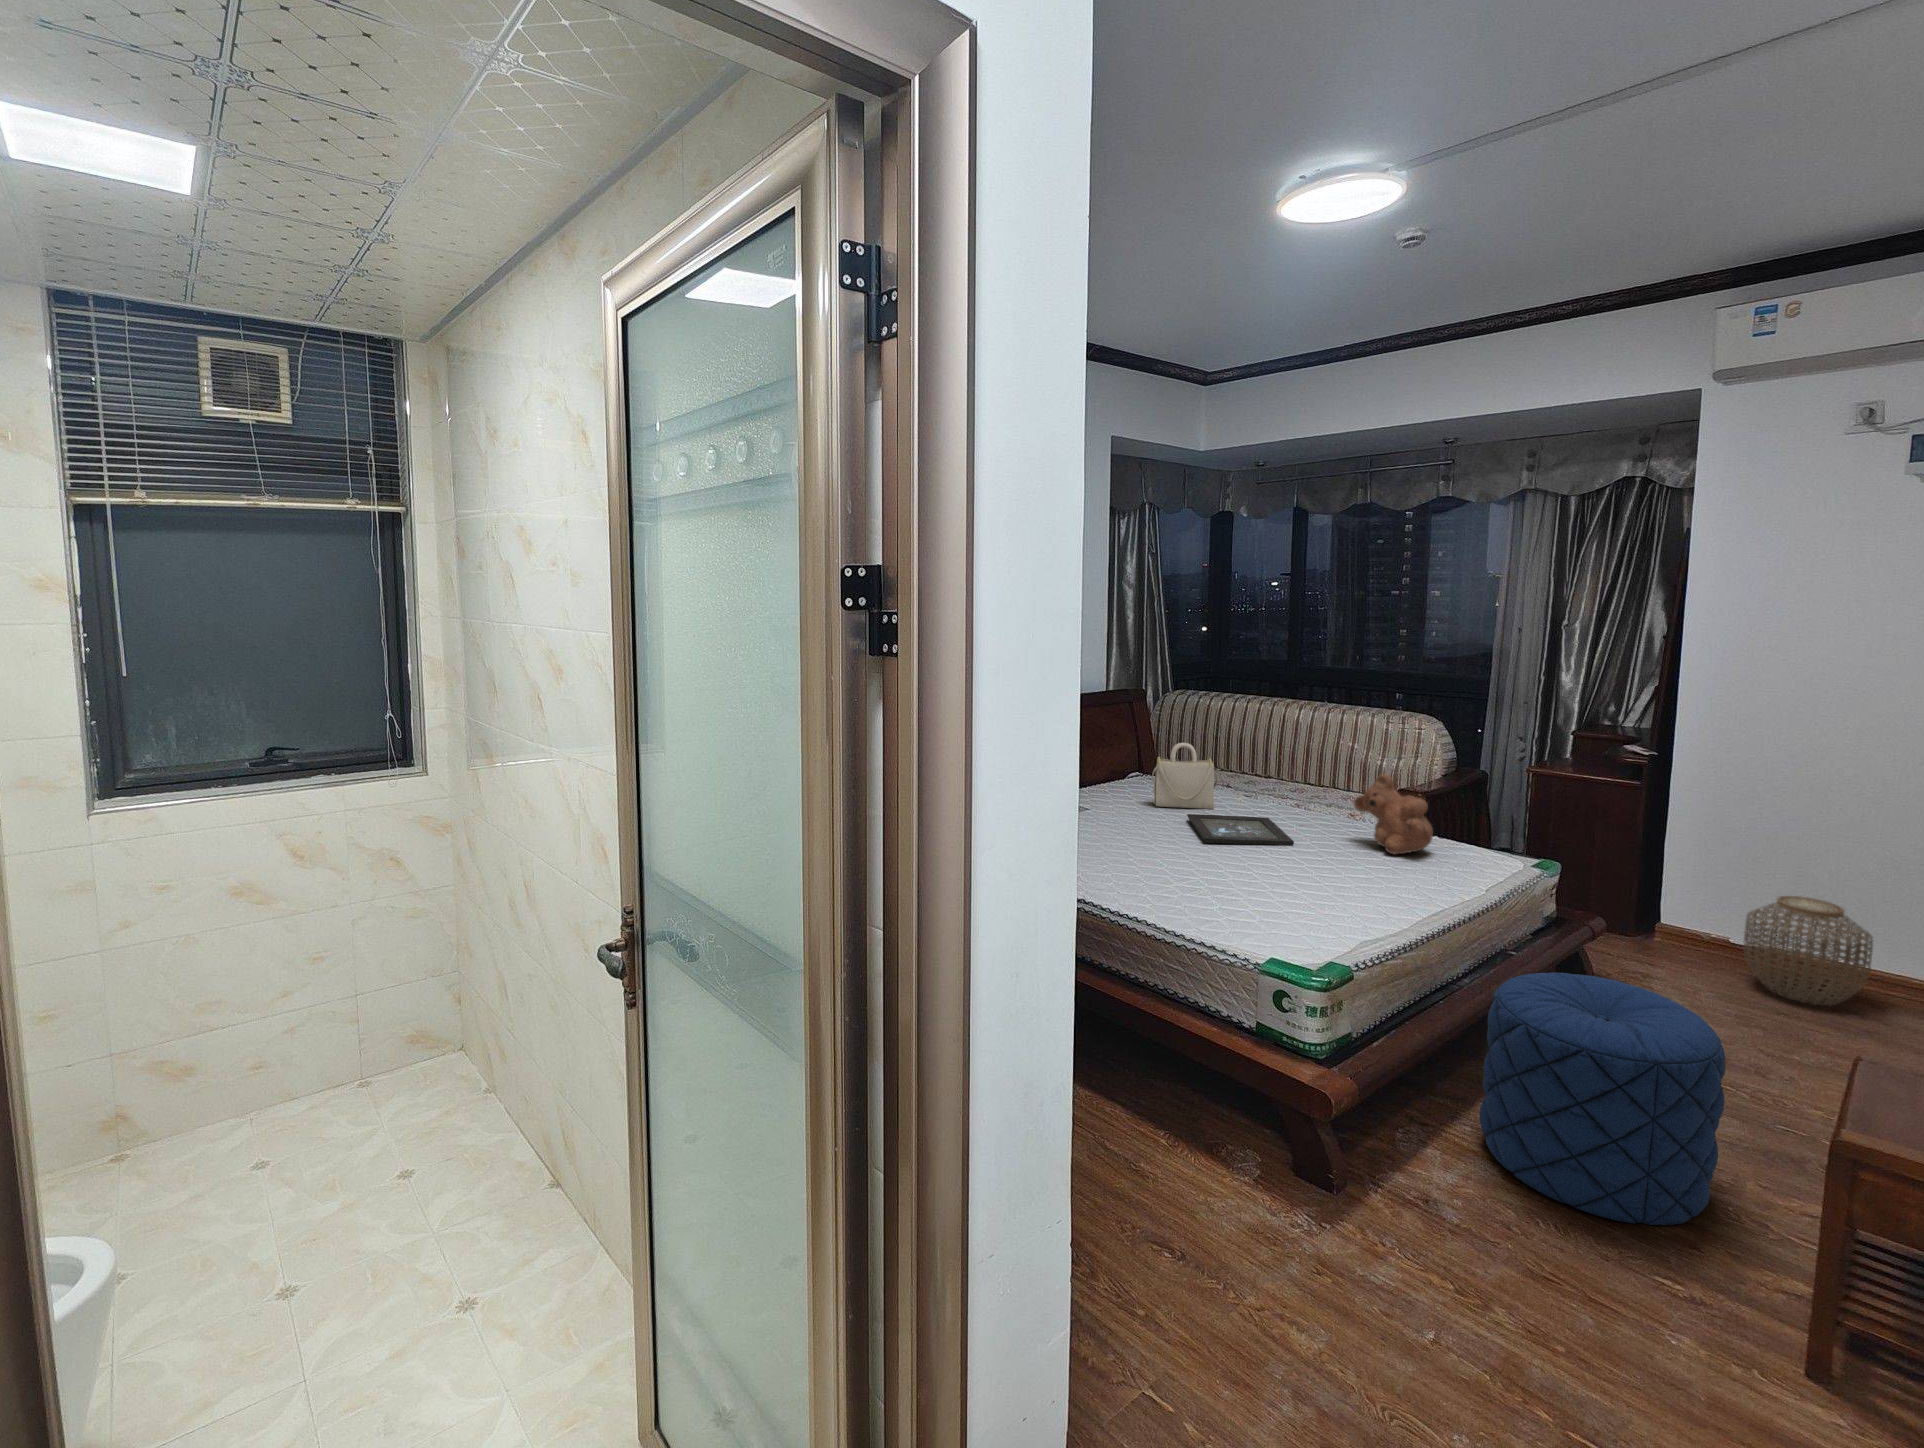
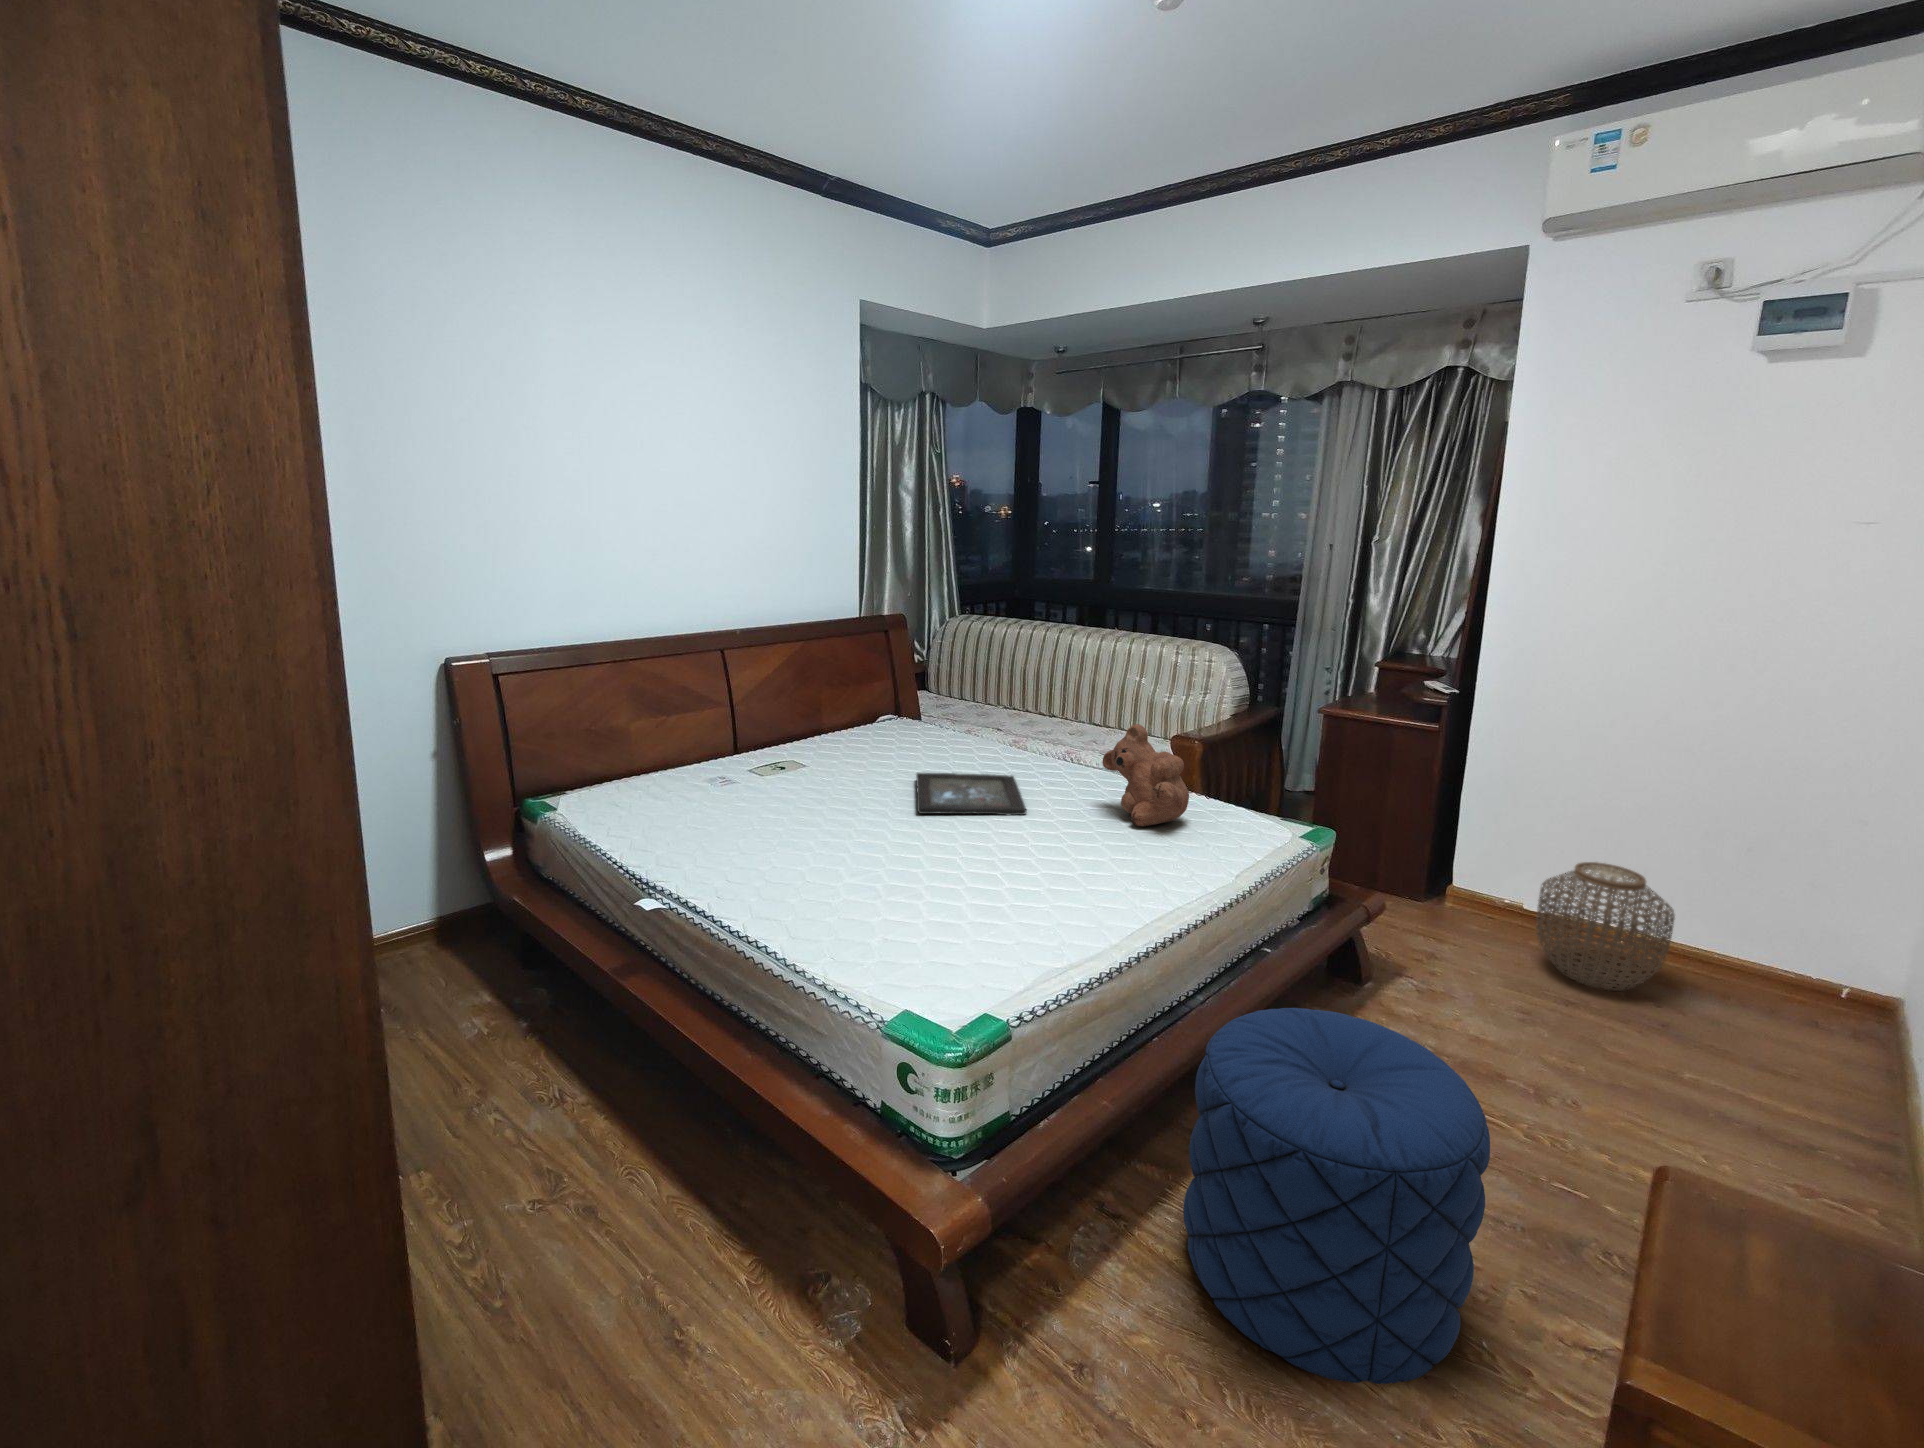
handbag: present [1152,743,1218,809] -> none [887,682,964,763]

